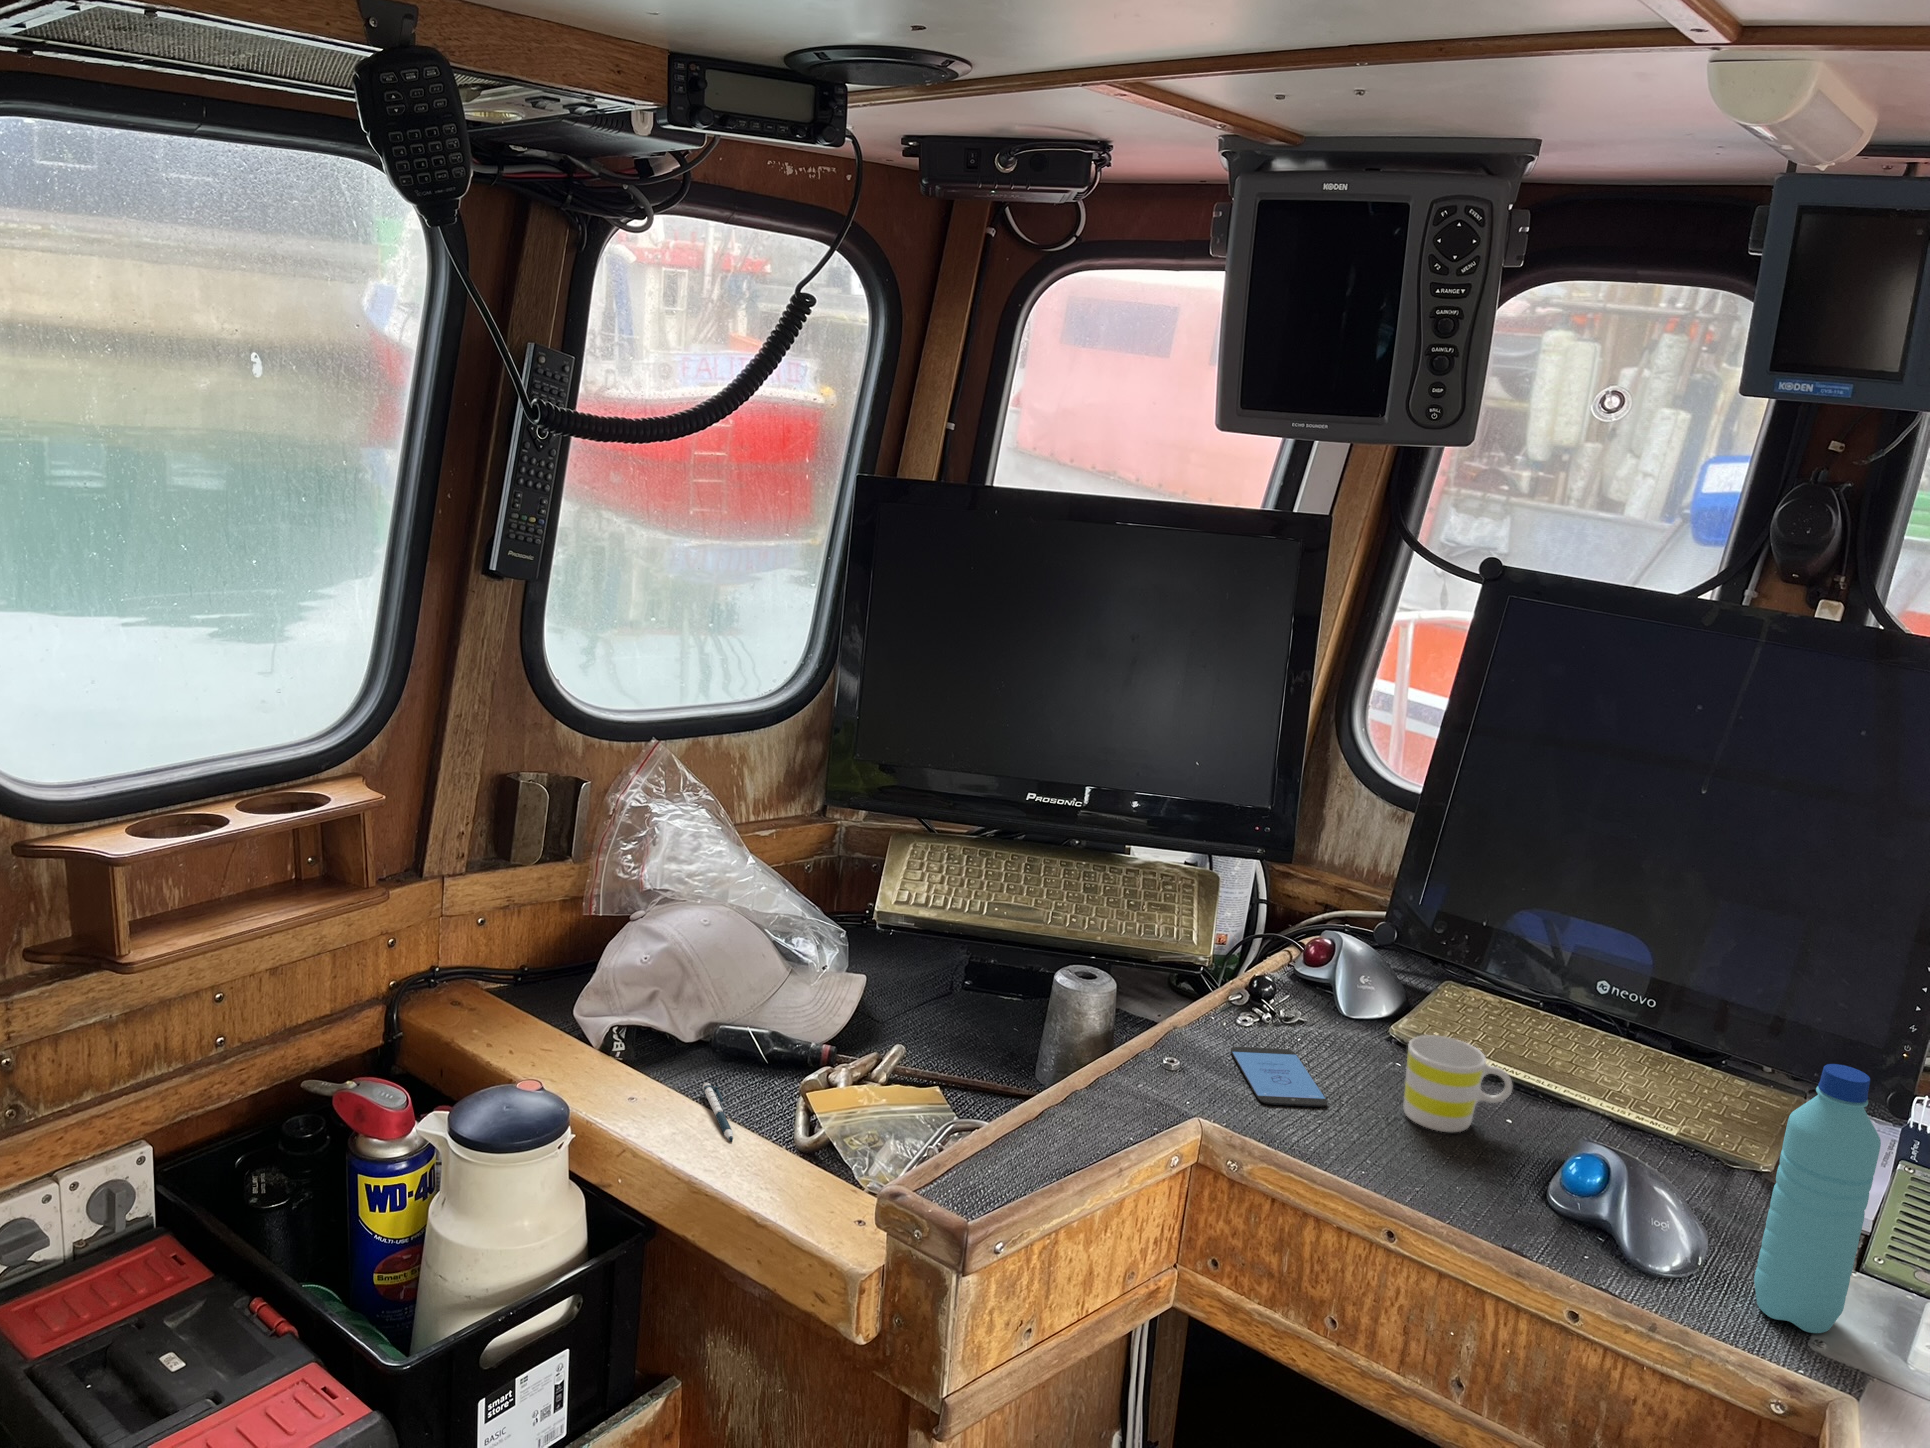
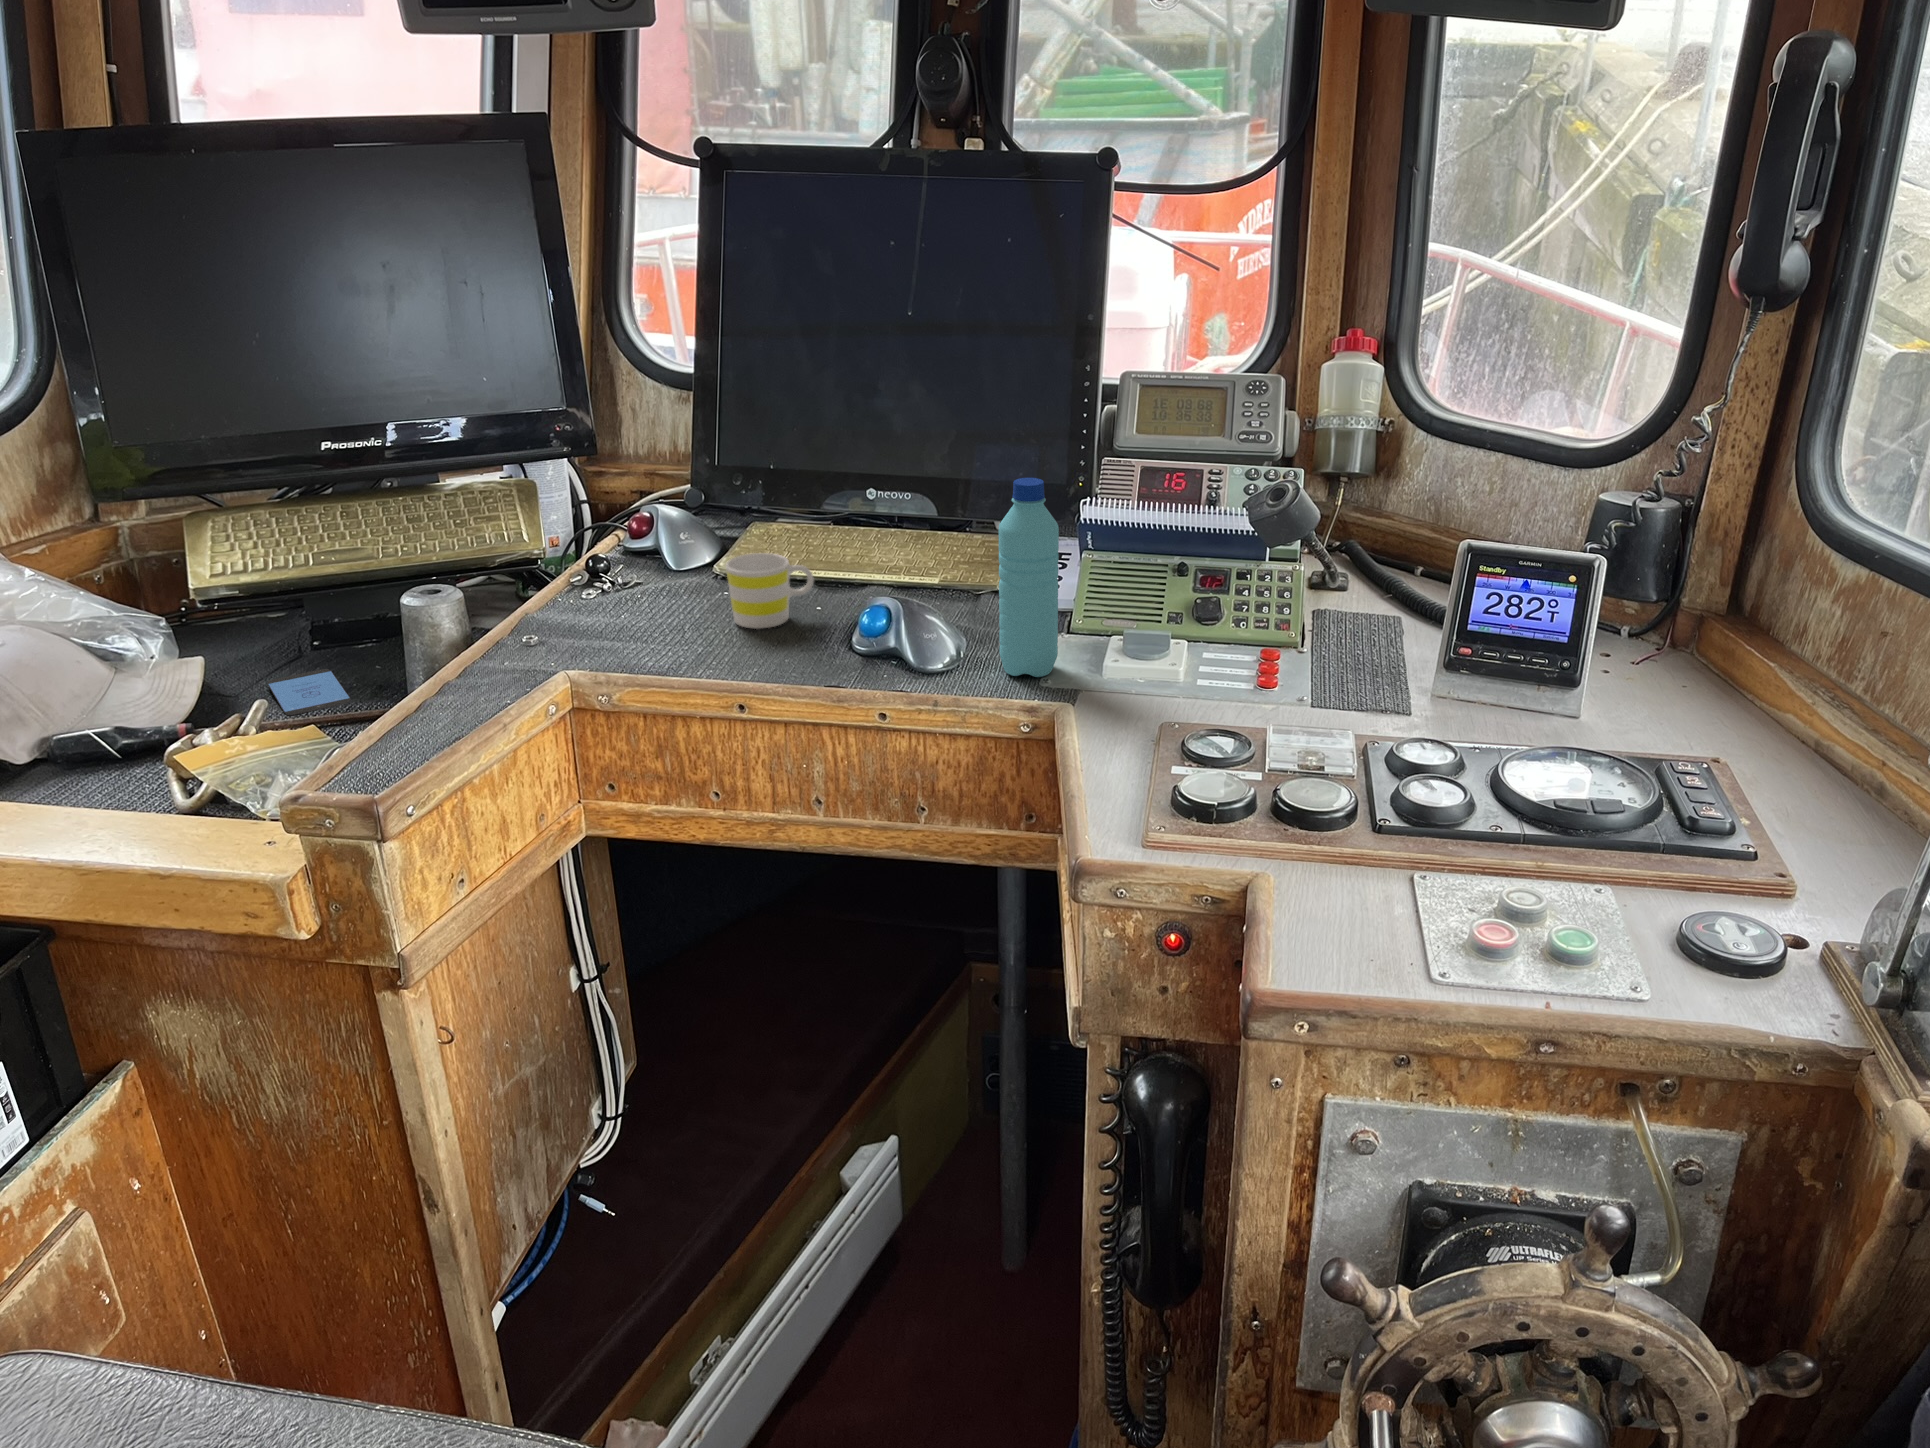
smartphone: present [1231,1047,1327,1107] -> present [268,669,351,716]
pen: present [703,1083,733,1141] -> none [55,787,109,826]

